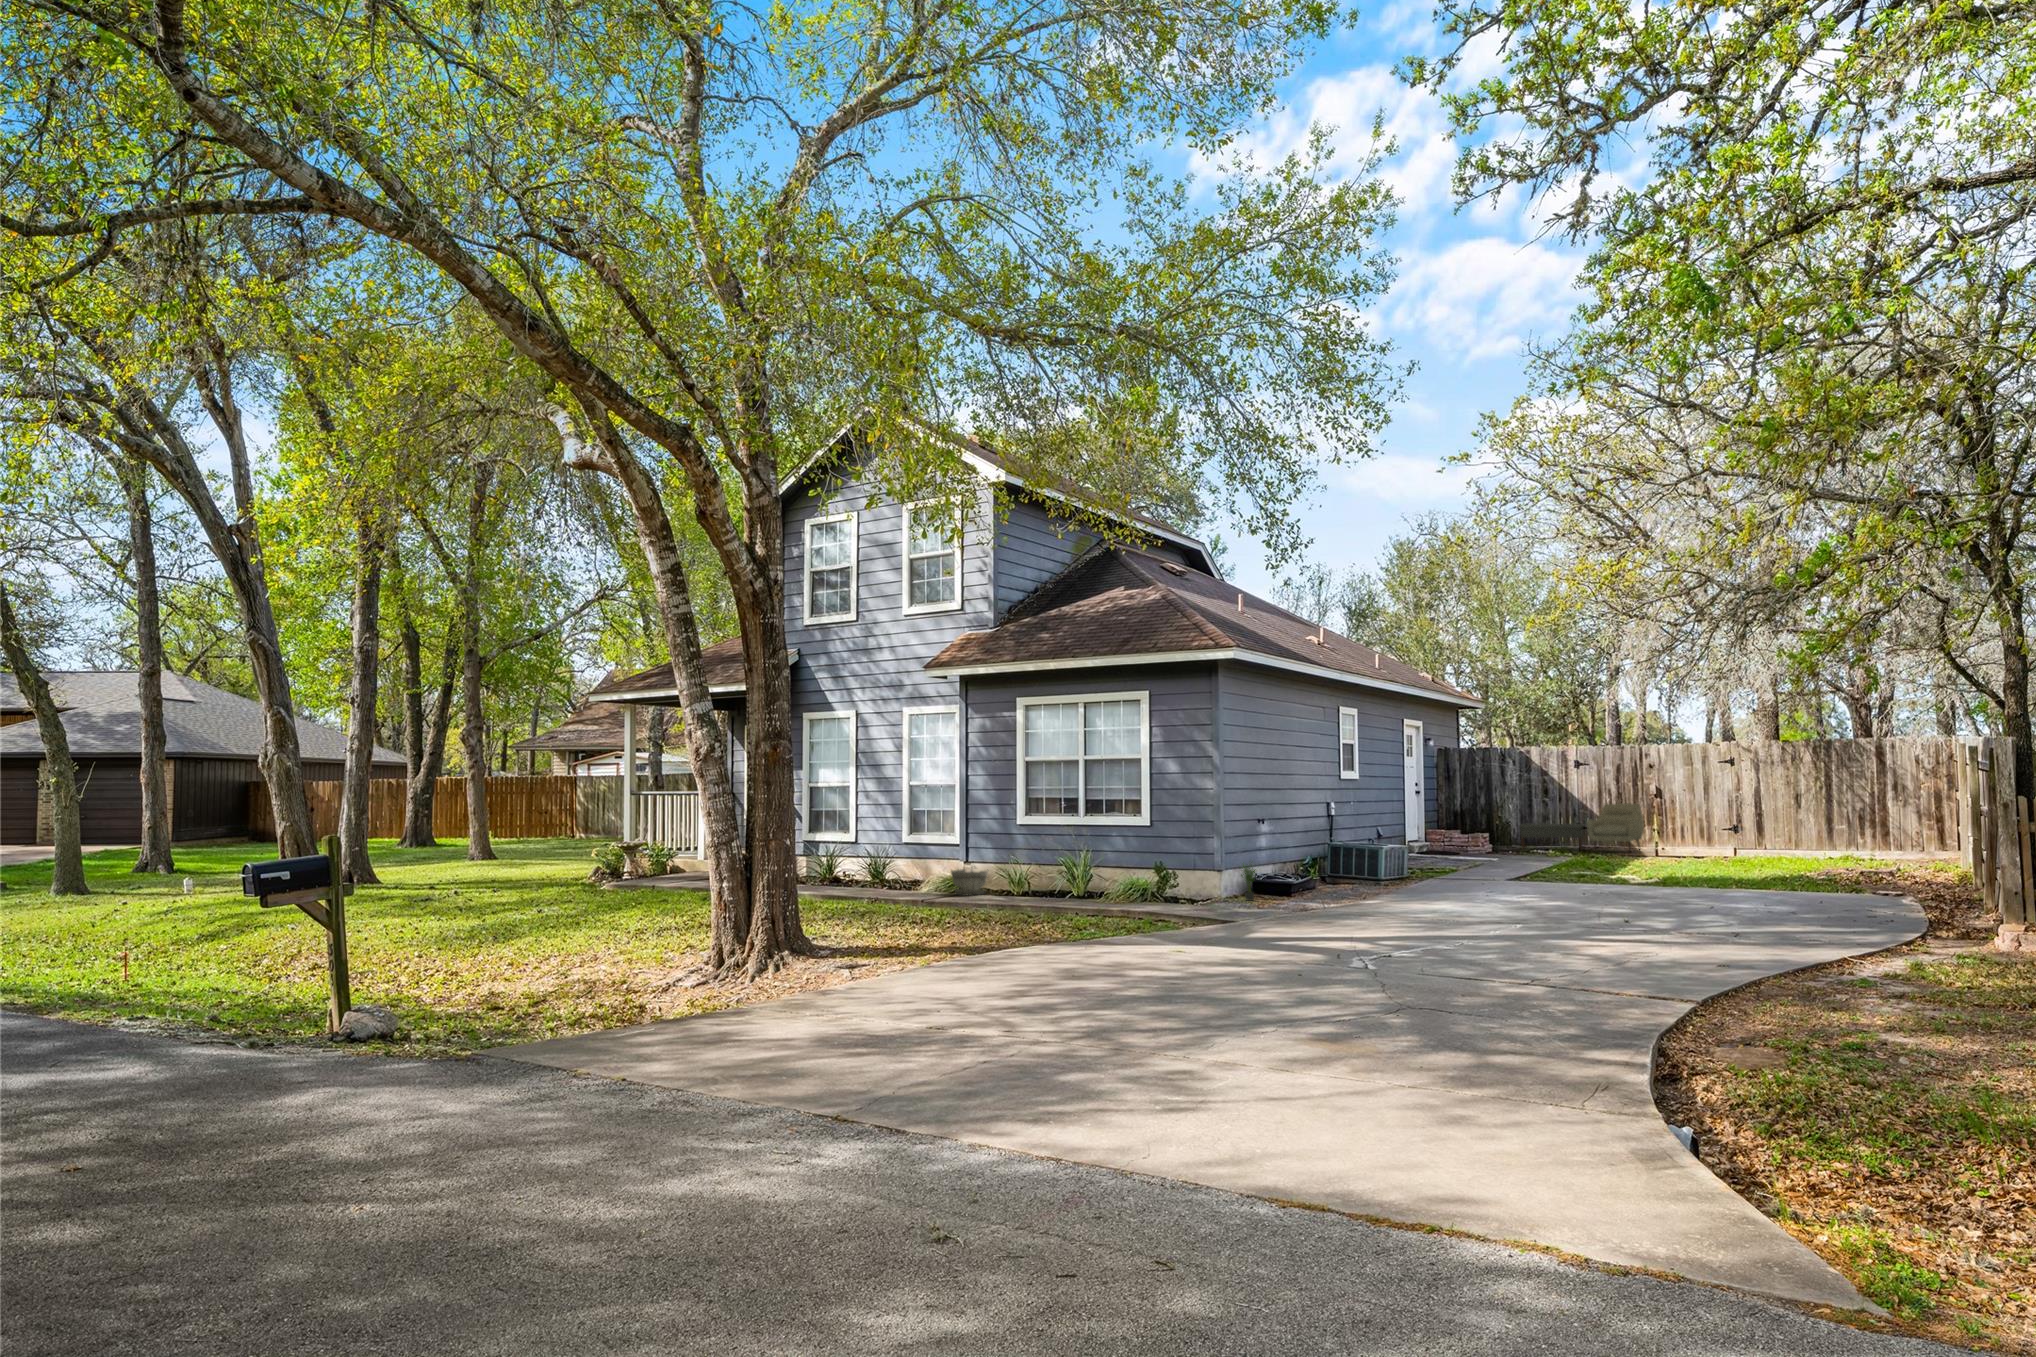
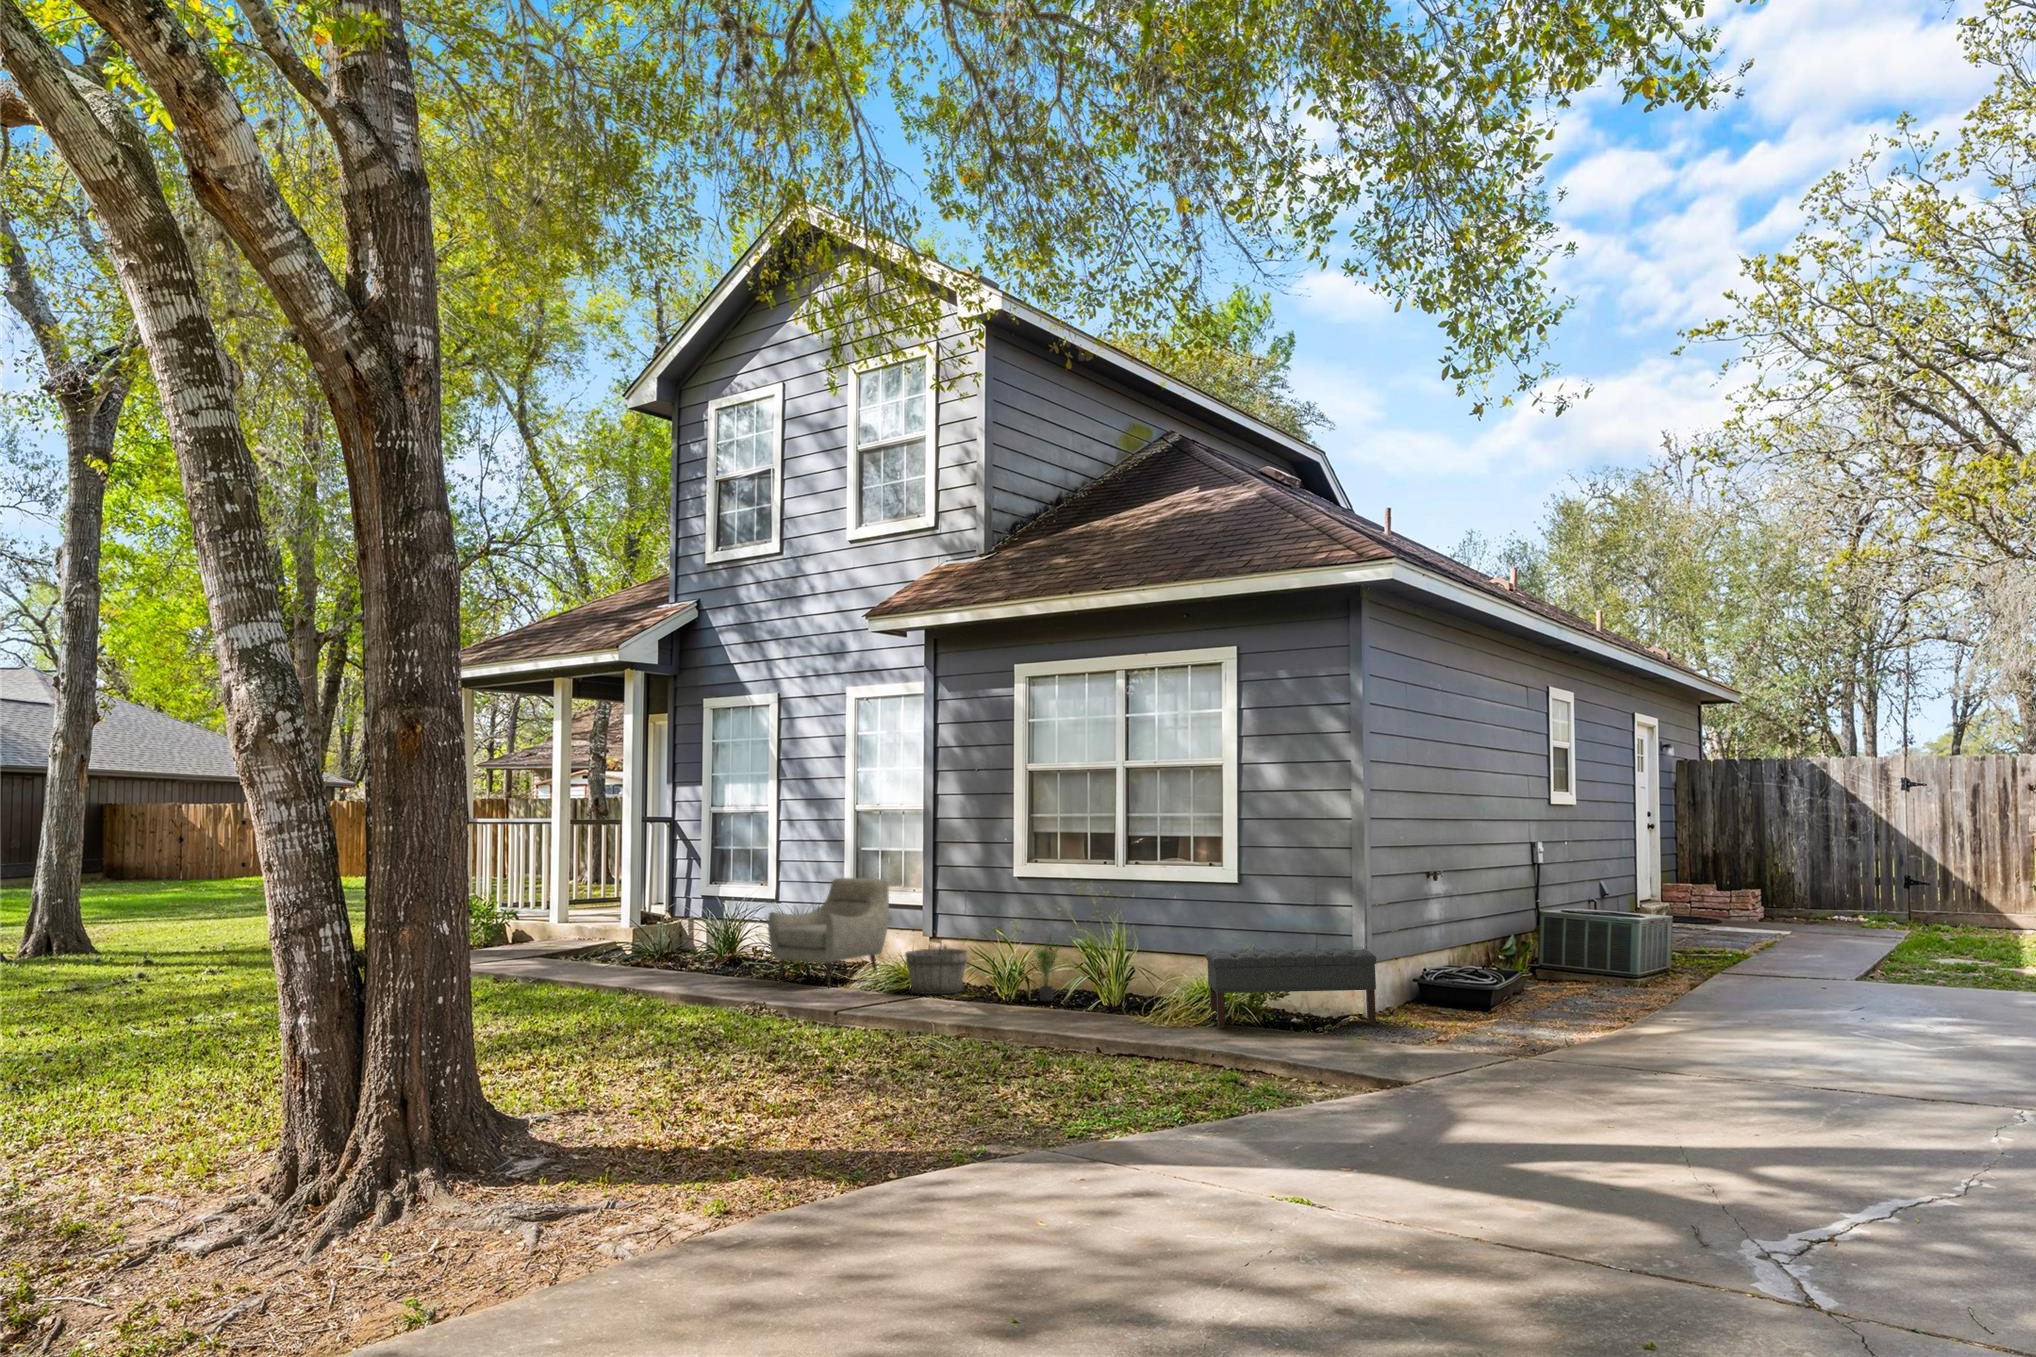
chair: present [1587,803,1644,852] -> present [768,878,889,988]
bench: present [1520,824,1583,850] -> present [1206,947,1376,1029]
potted plant: present [1241,864,1256,901] -> present [1033,936,1061,1001]

